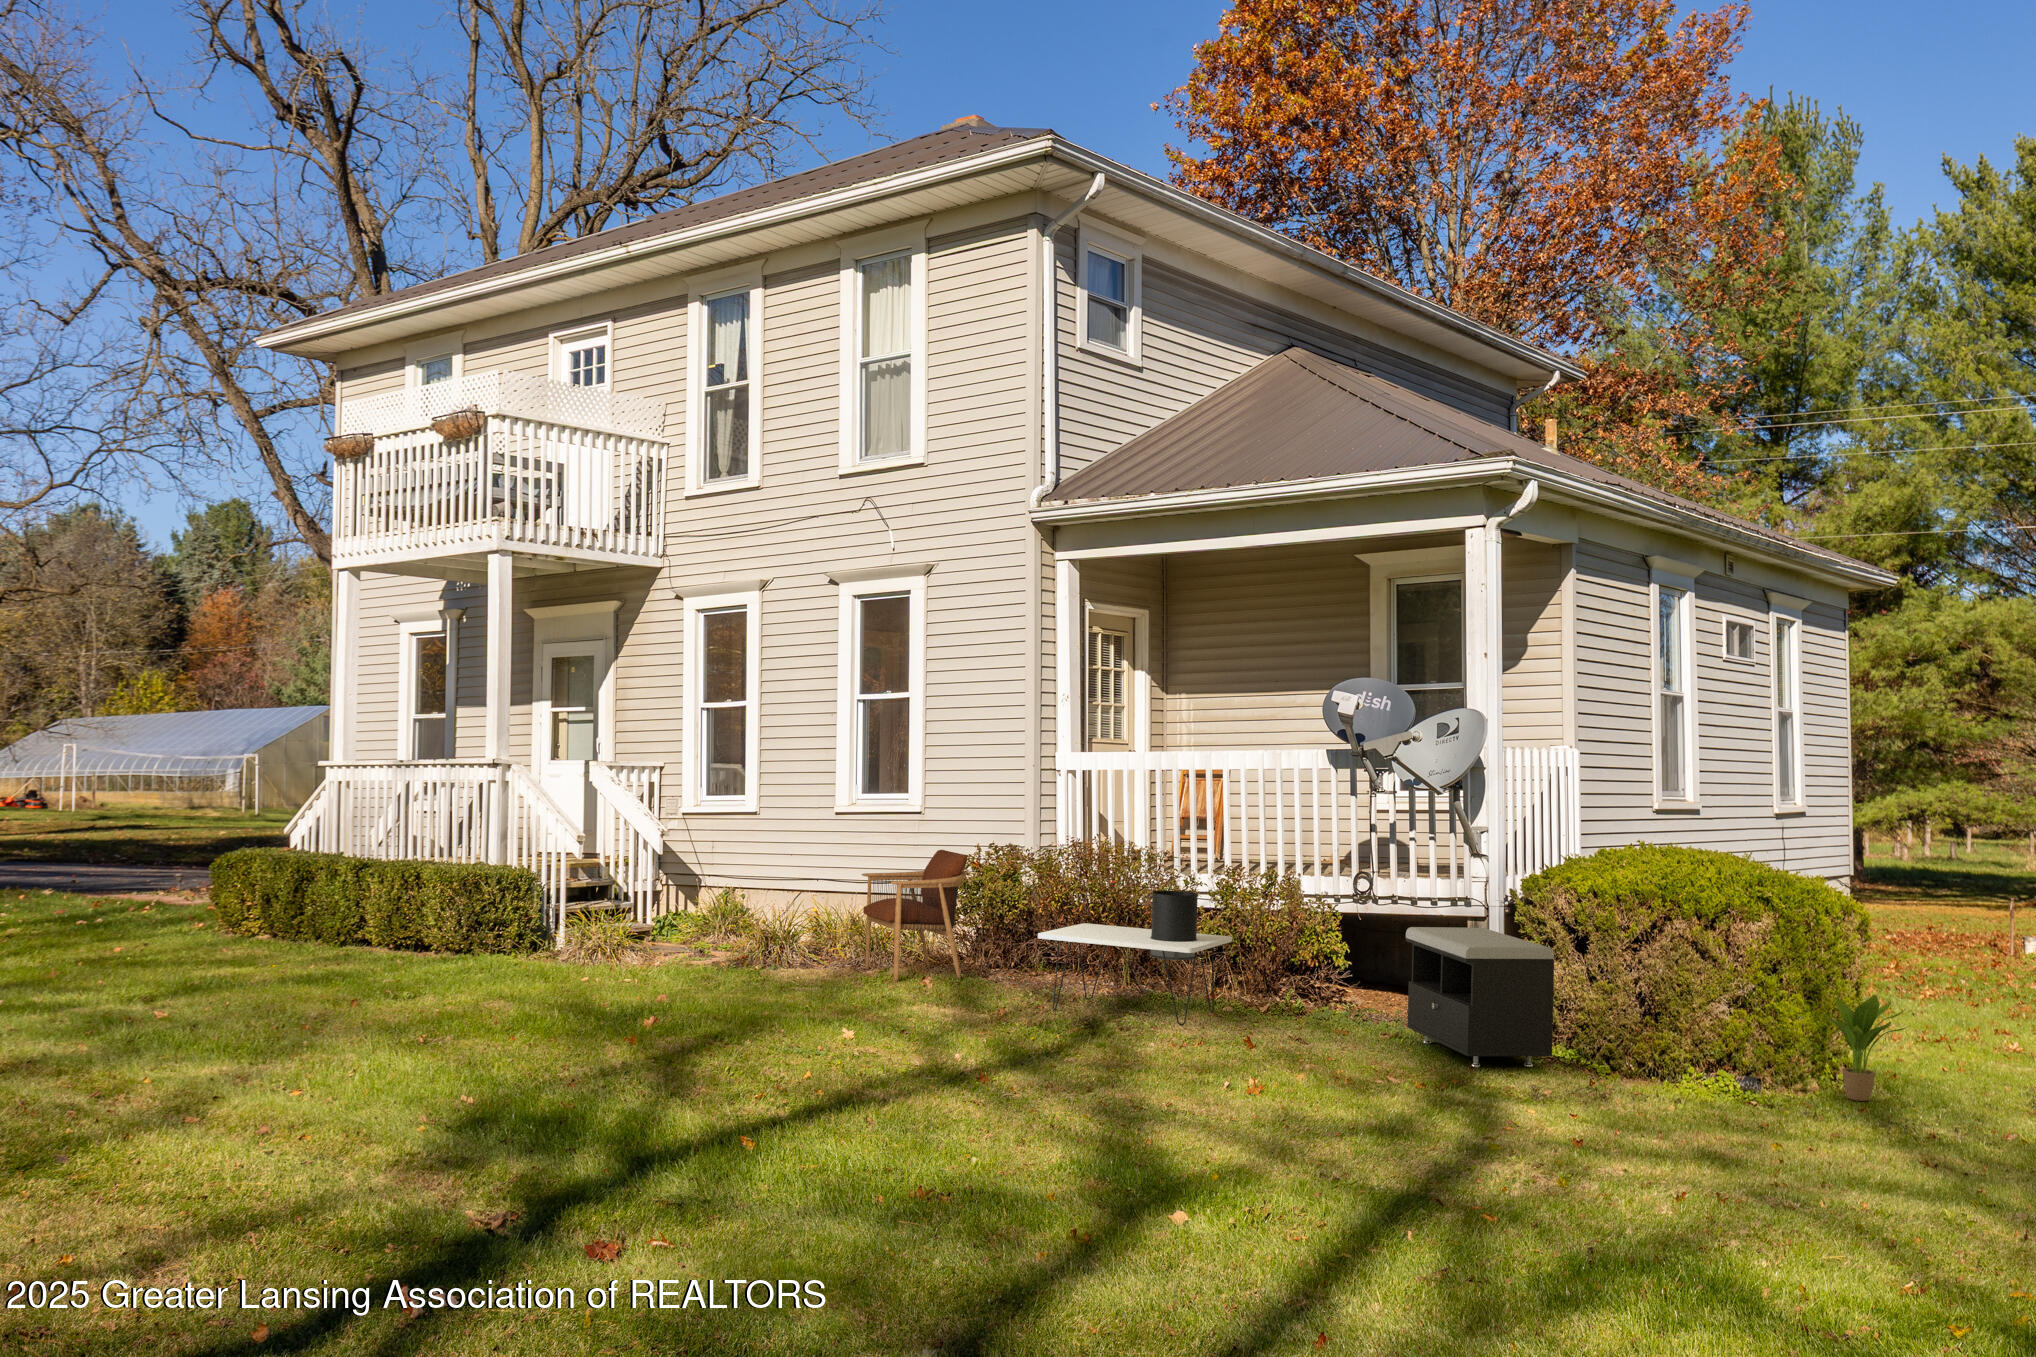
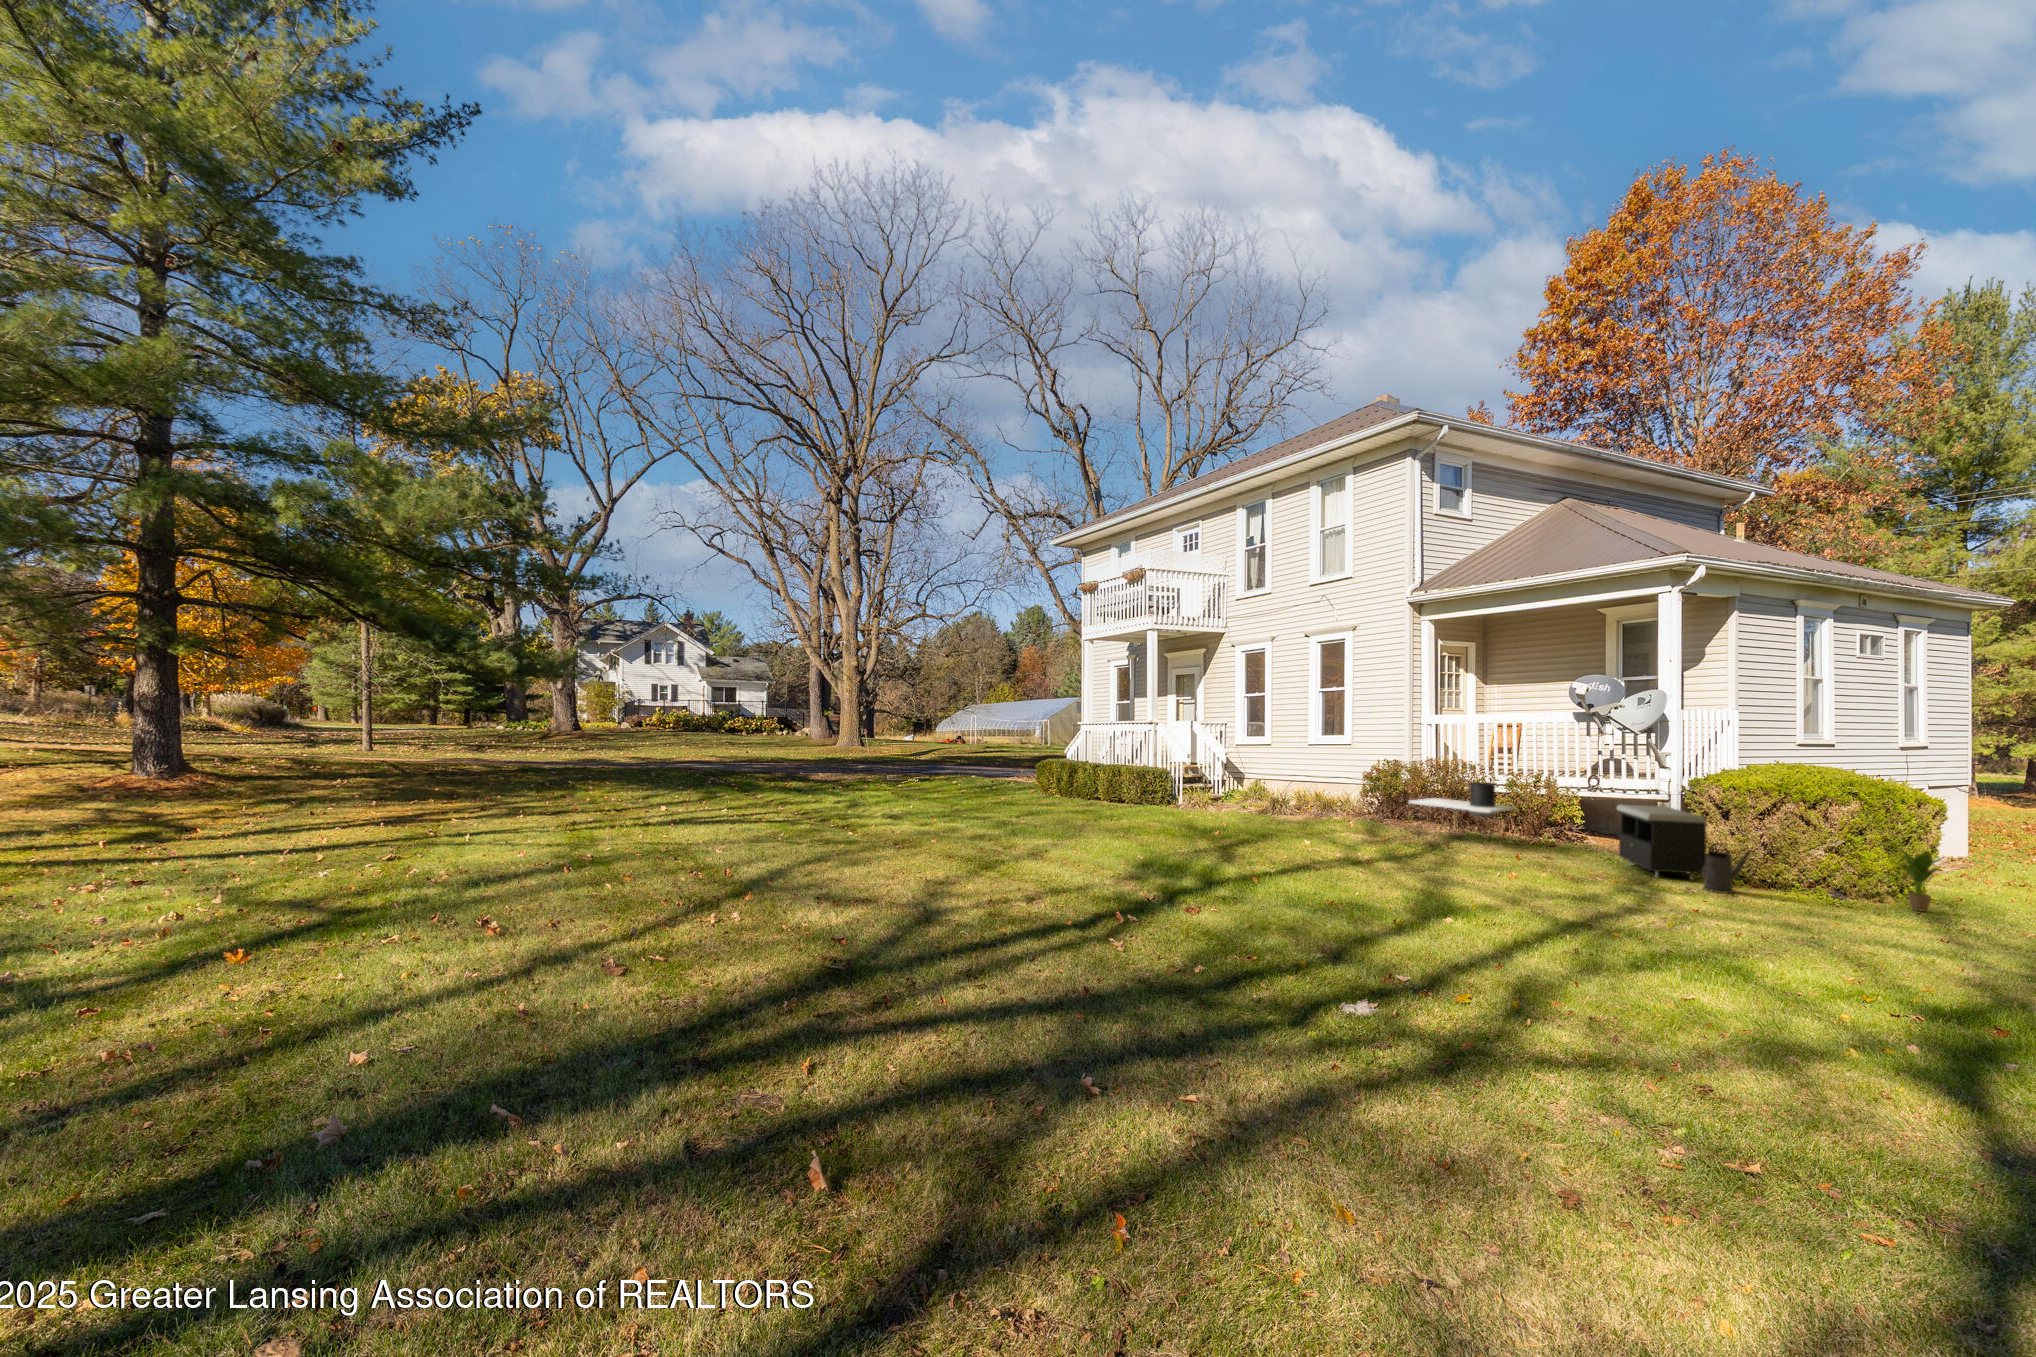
armchair: present [862,850,968,981] -> none [1321,761,1375,823]
watering can: none [1554,998,1624,1093] -> present [1702,844,1751,893]

